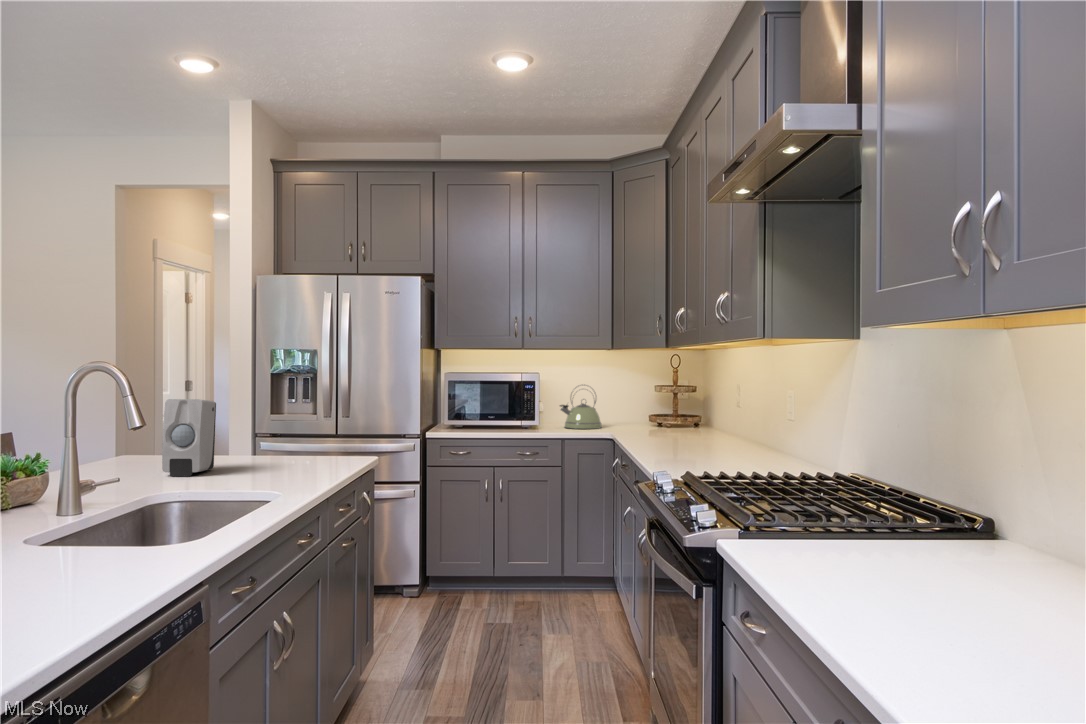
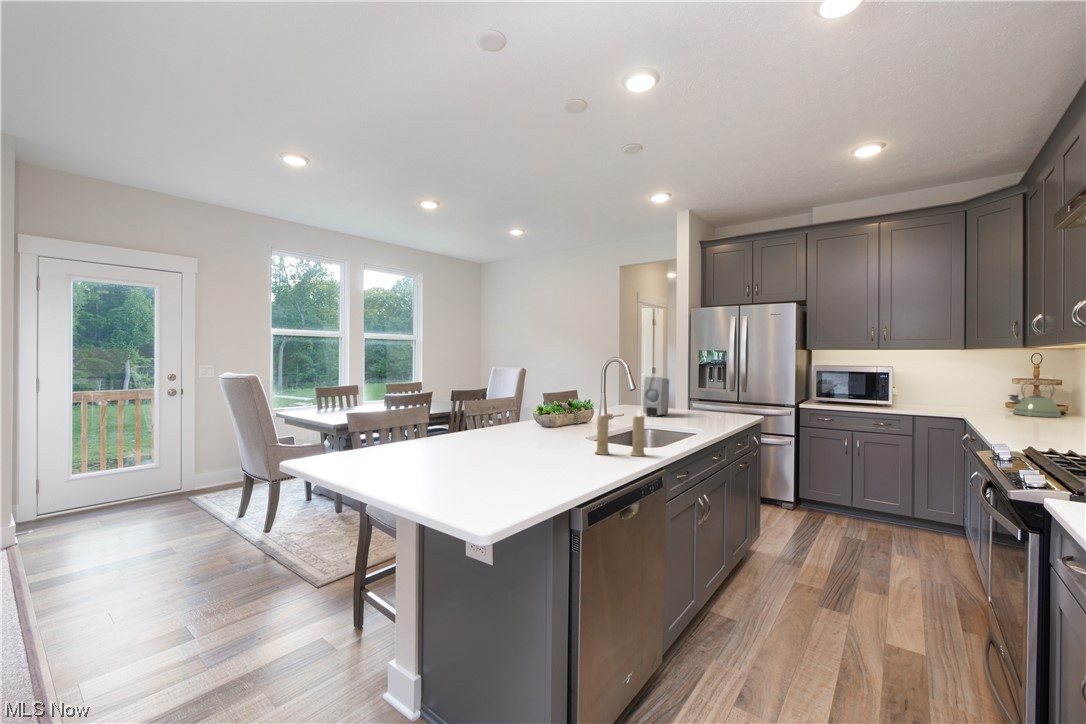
kettle: present [560,399,602,429] -> present [1009,379,1061,418]
candle: none [38,467,165,582] -> present [595,409,645,456]

